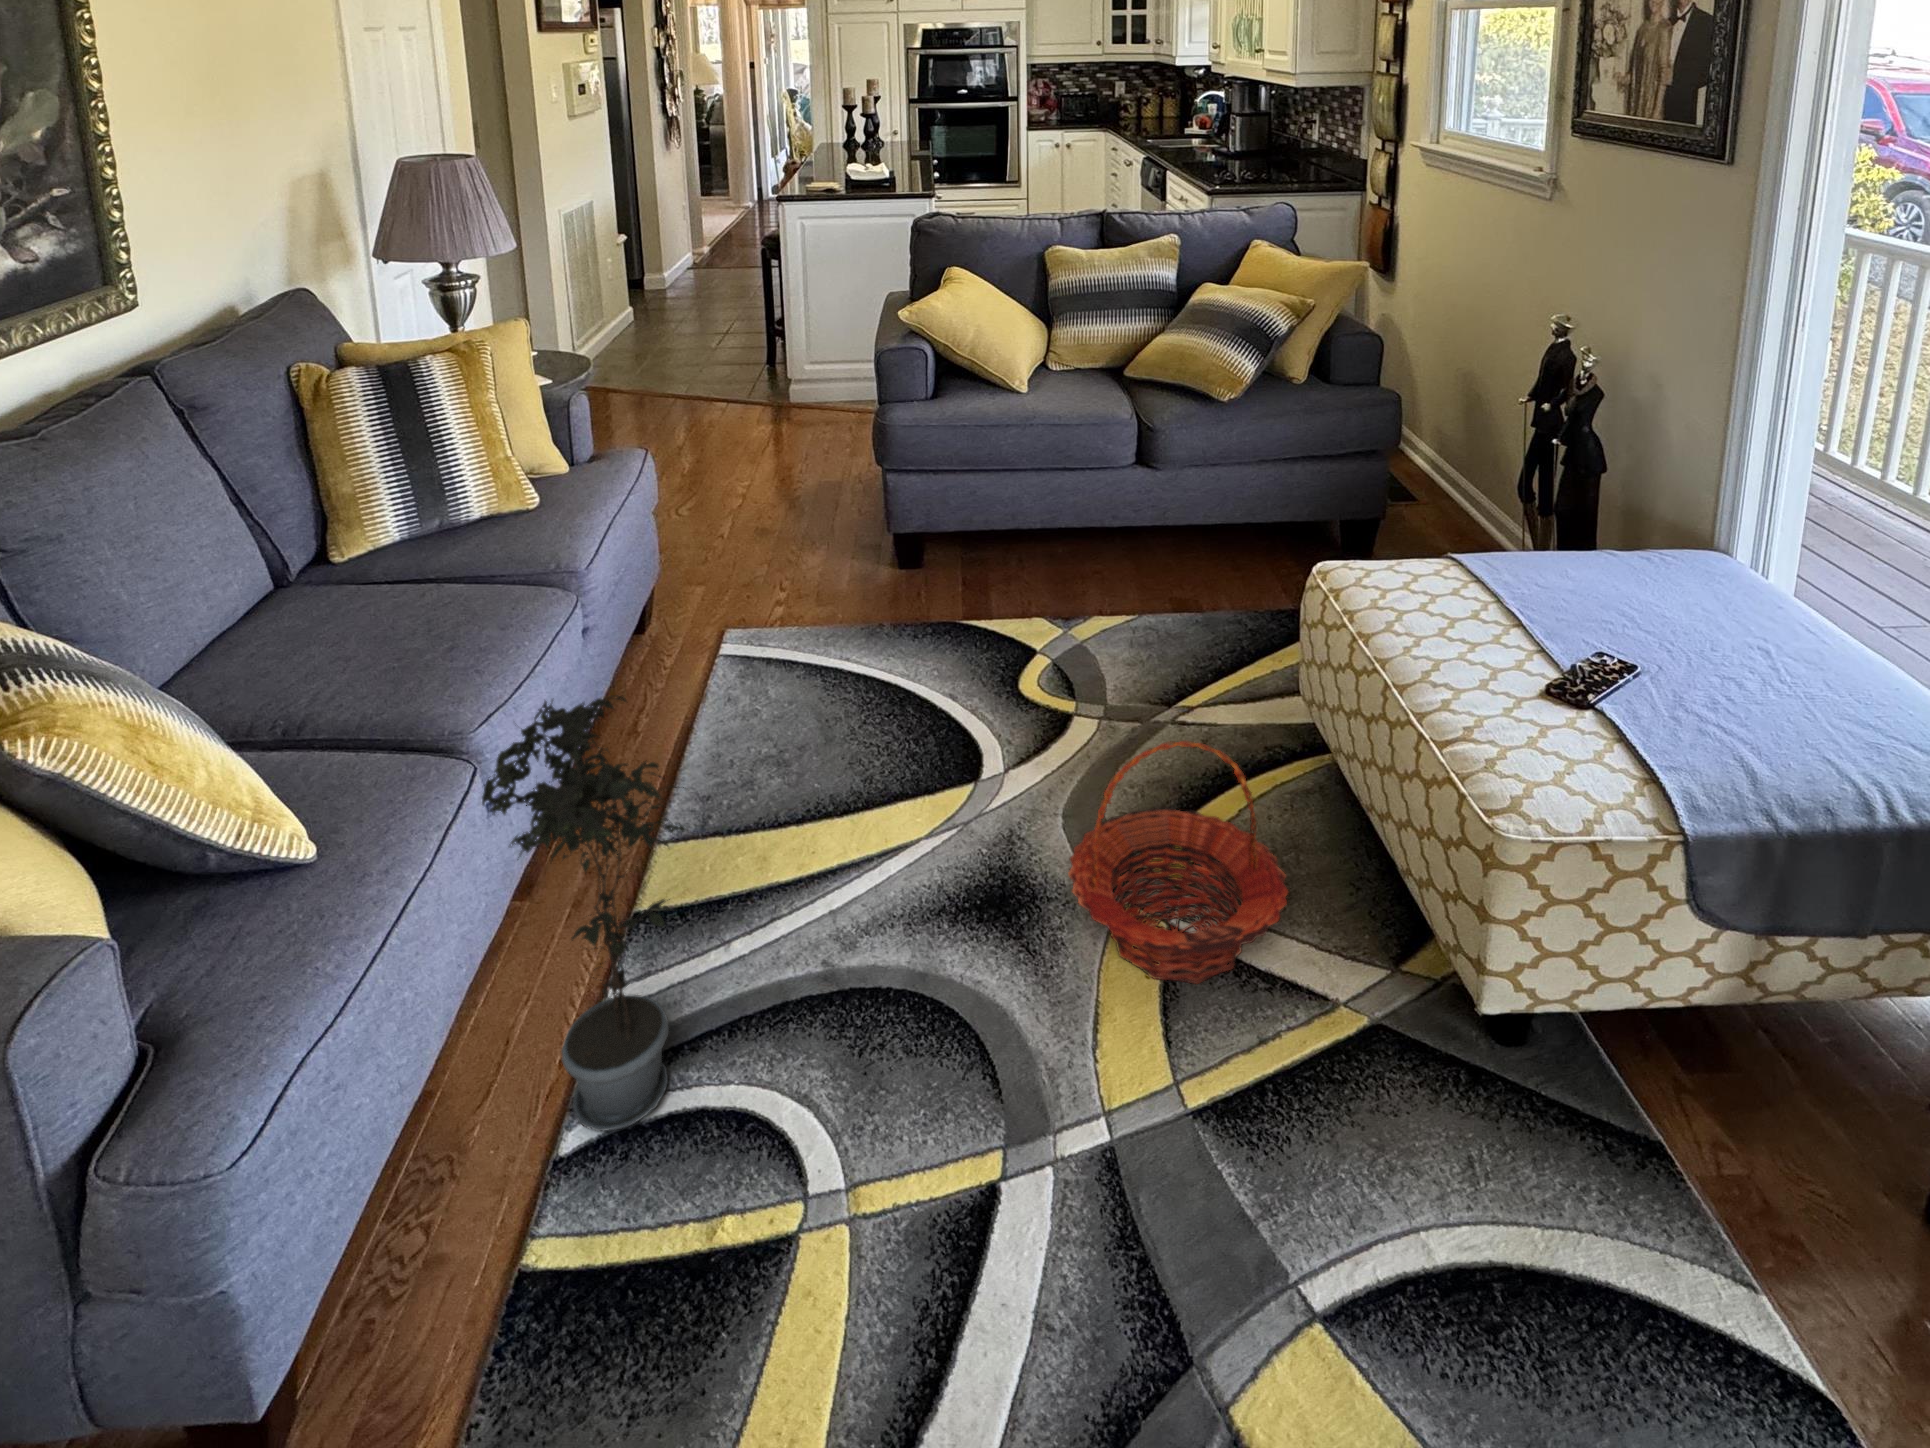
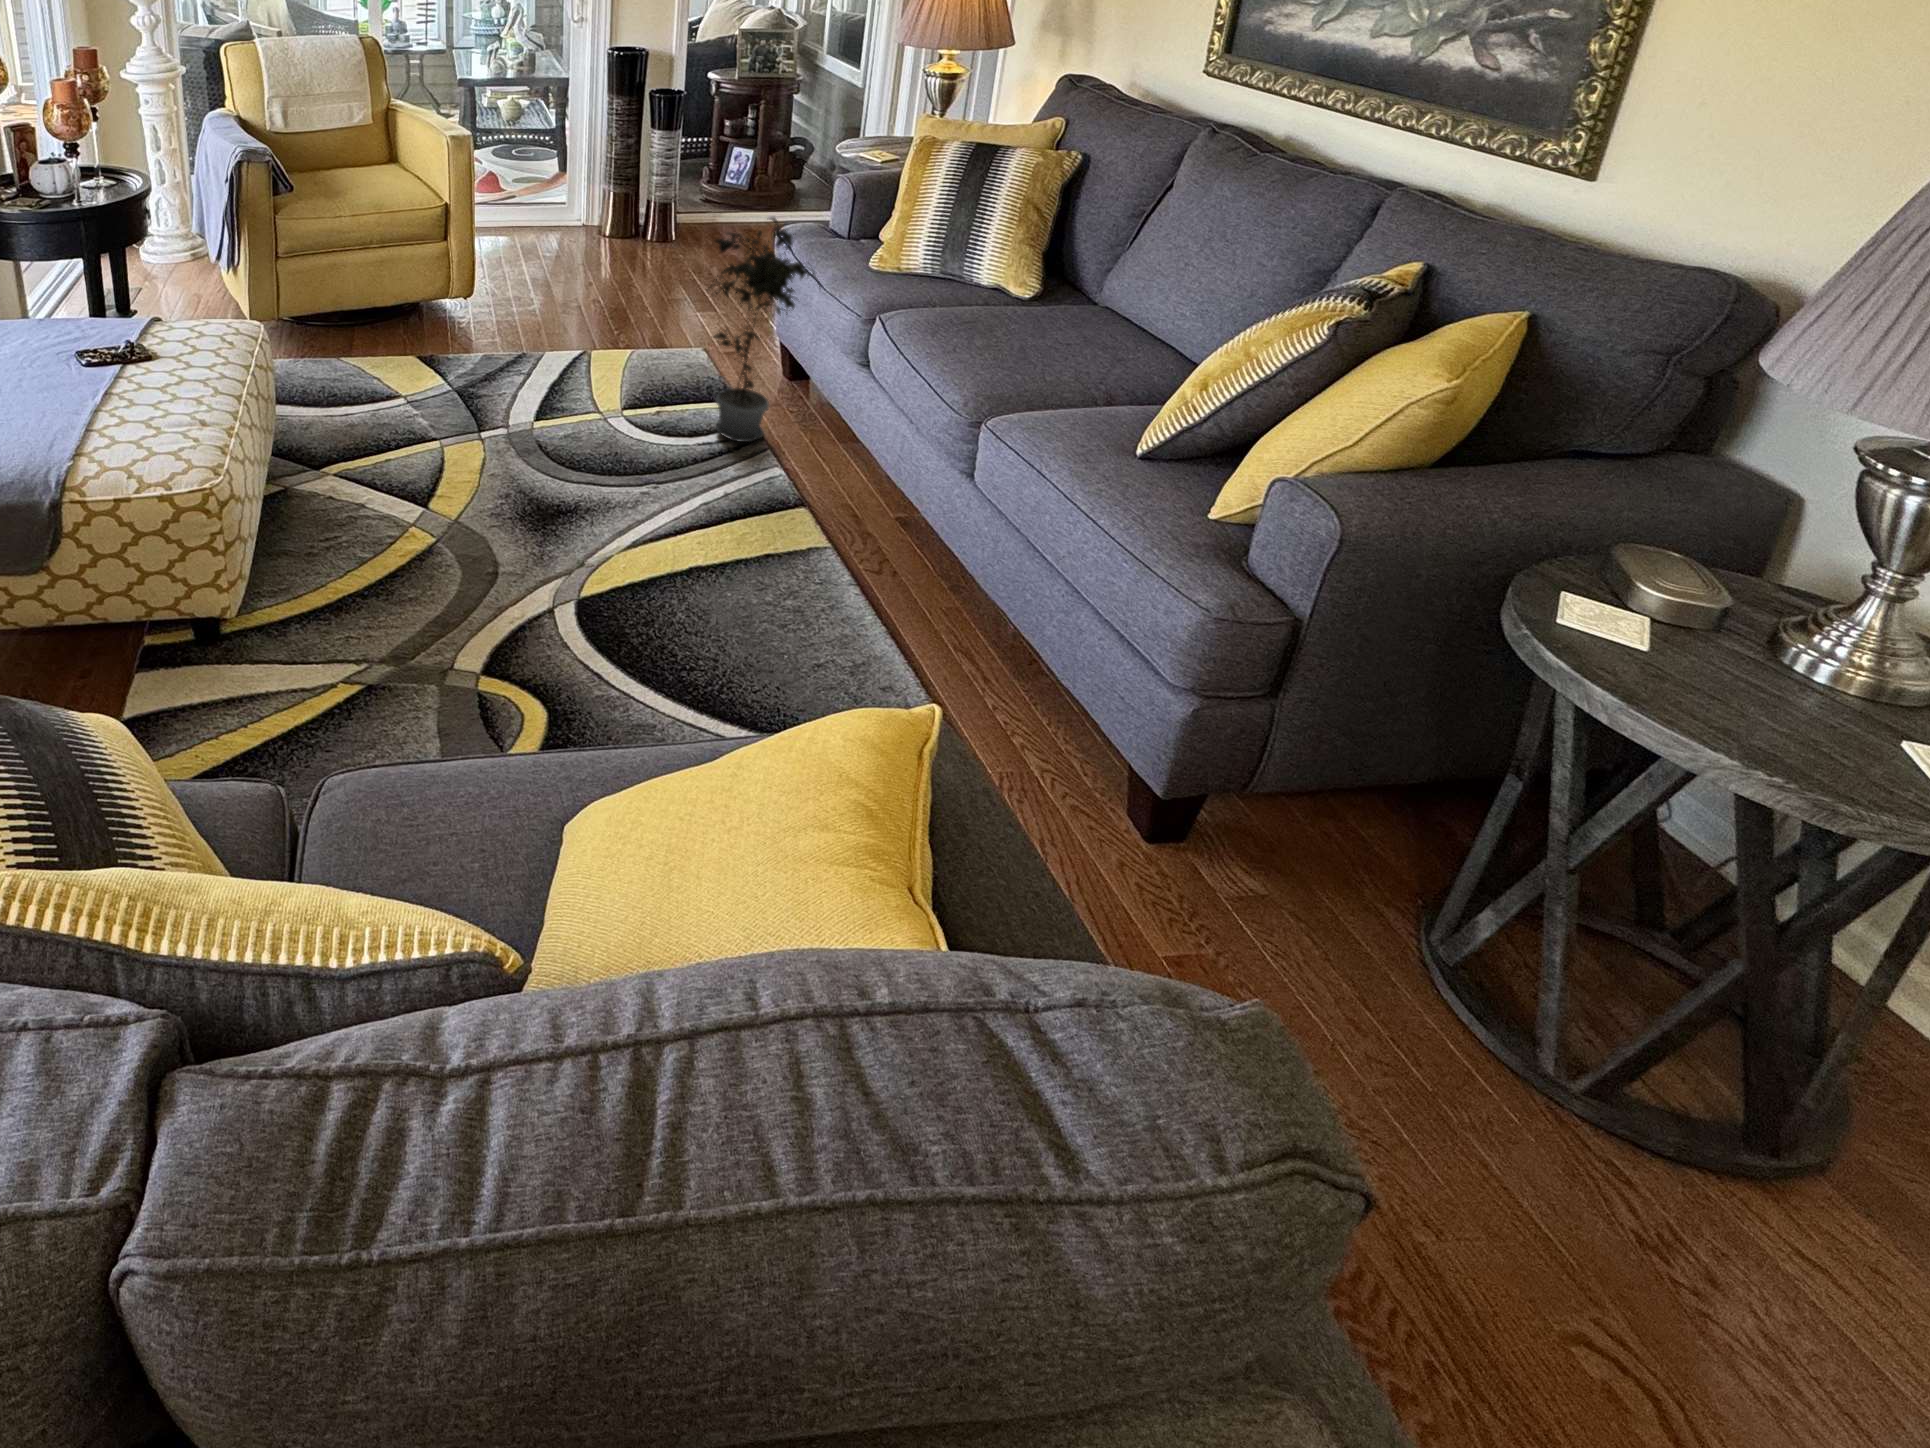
basket: present [1068,741,1288,984] -> none [359,363,504,516]

